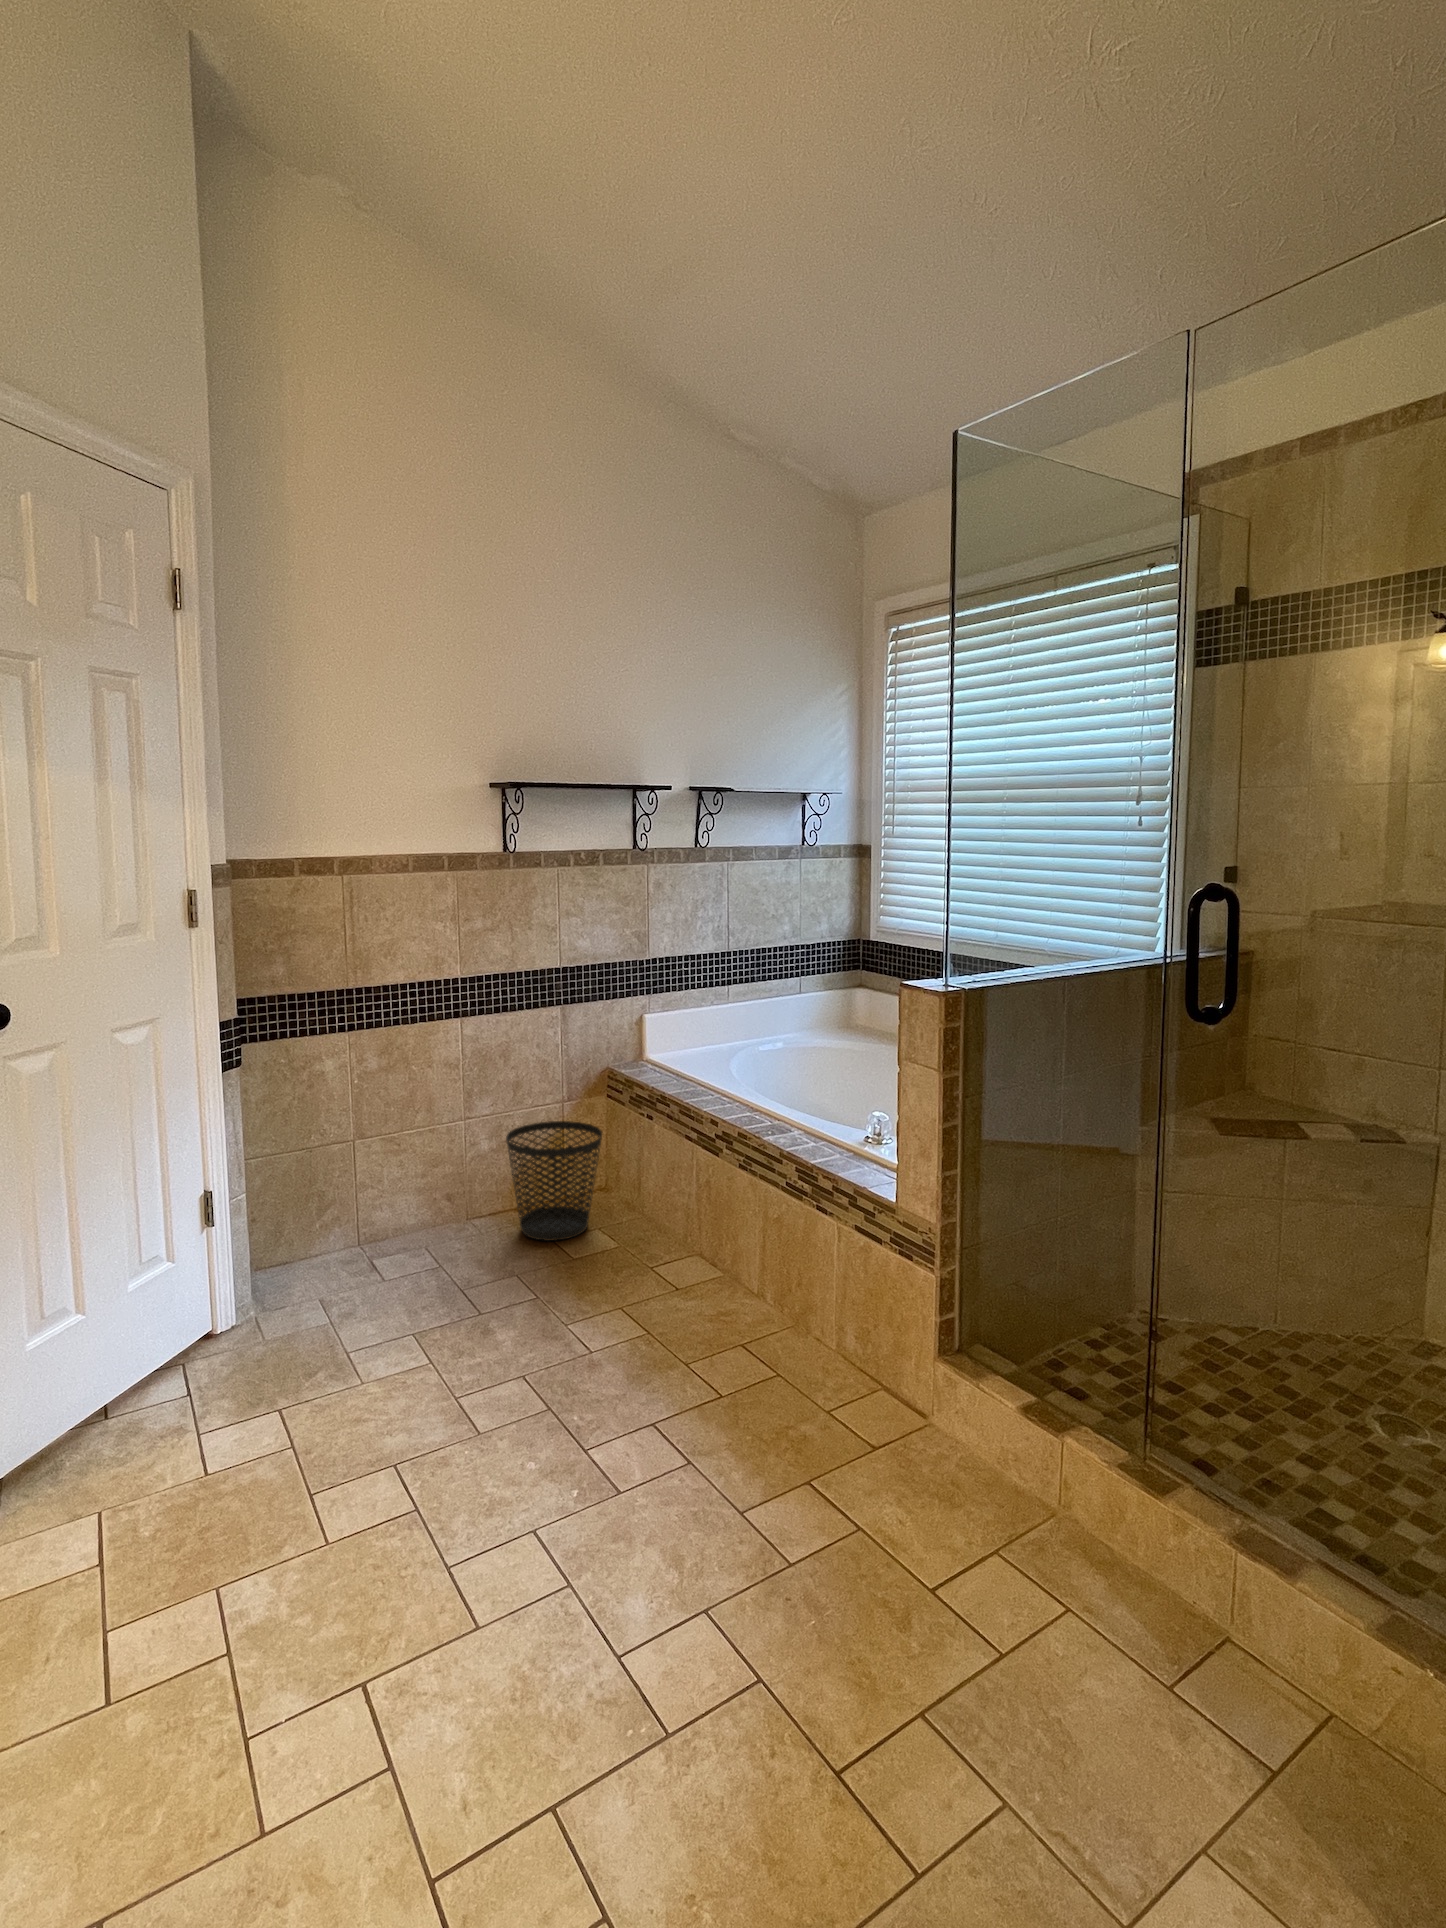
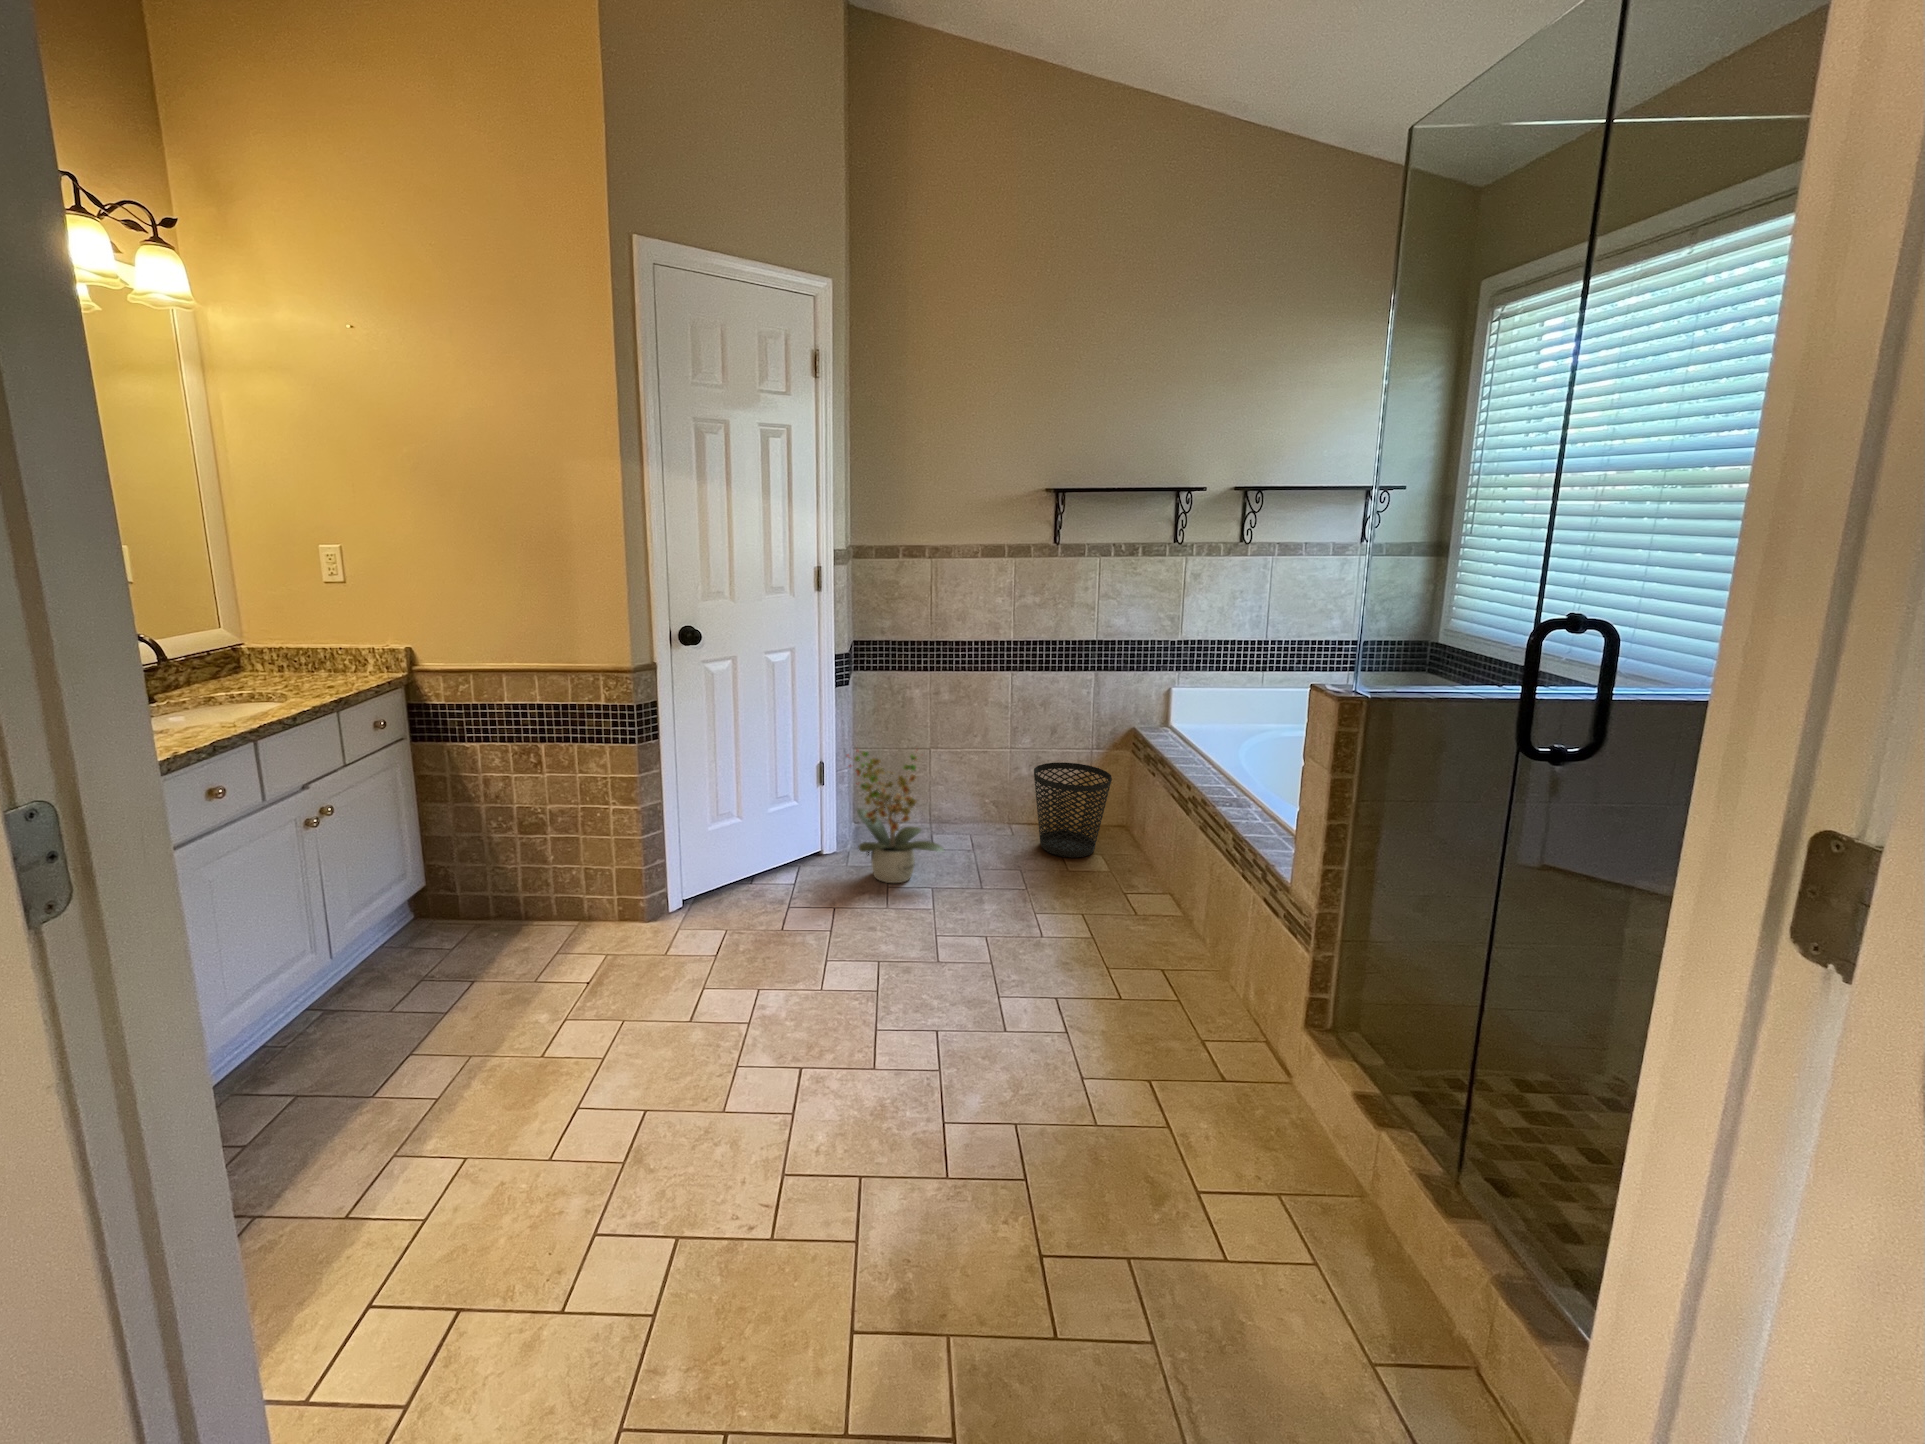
potted plant: none [262,1139,425,1342] -> present [847,750,944,883]

